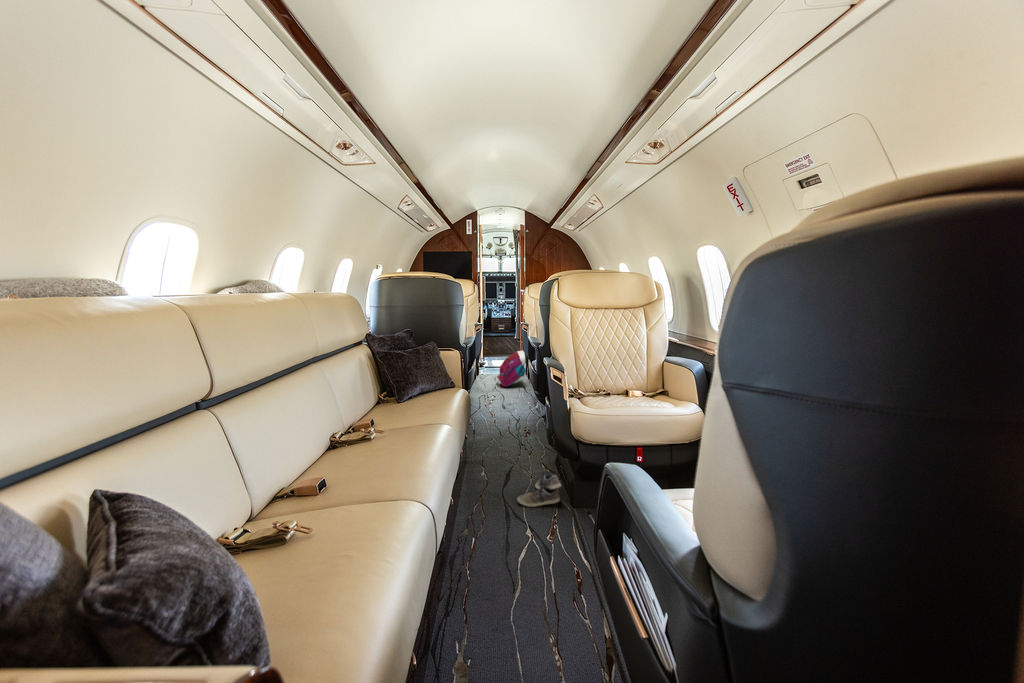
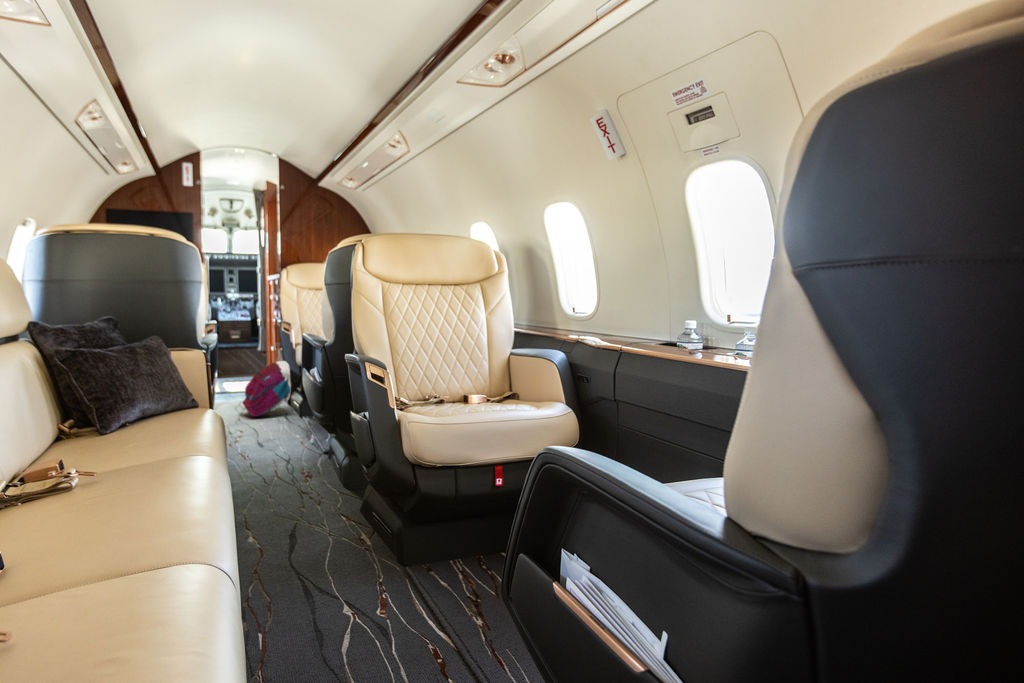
shoe: present [517,473,561,507] -> none [316,521,386,578]

